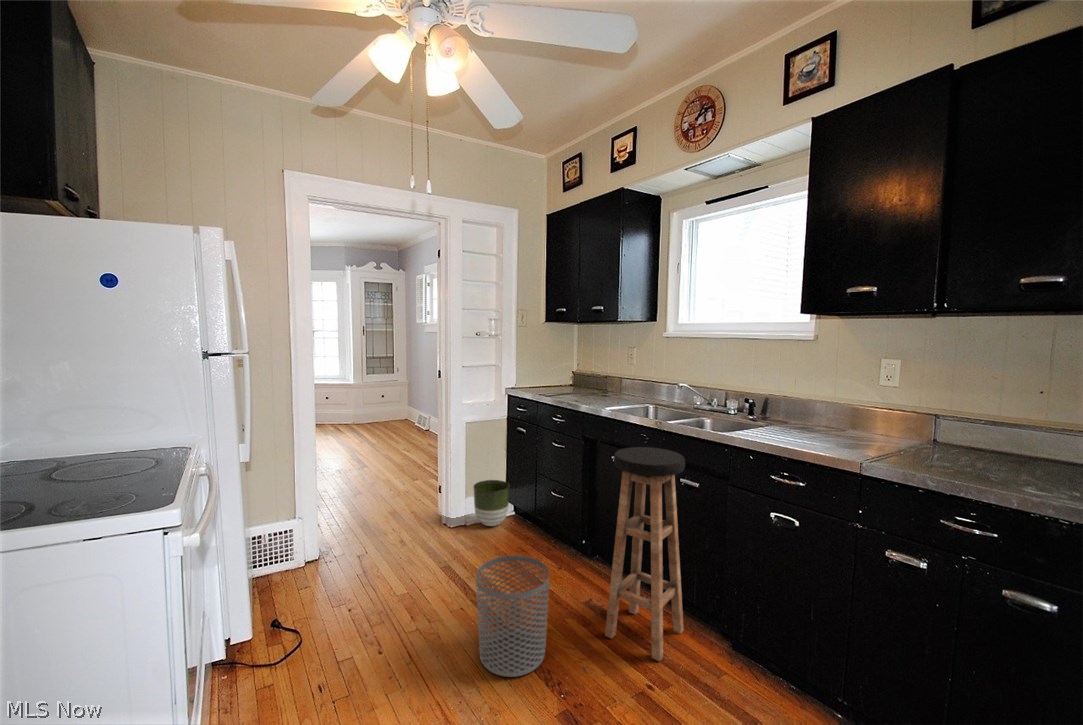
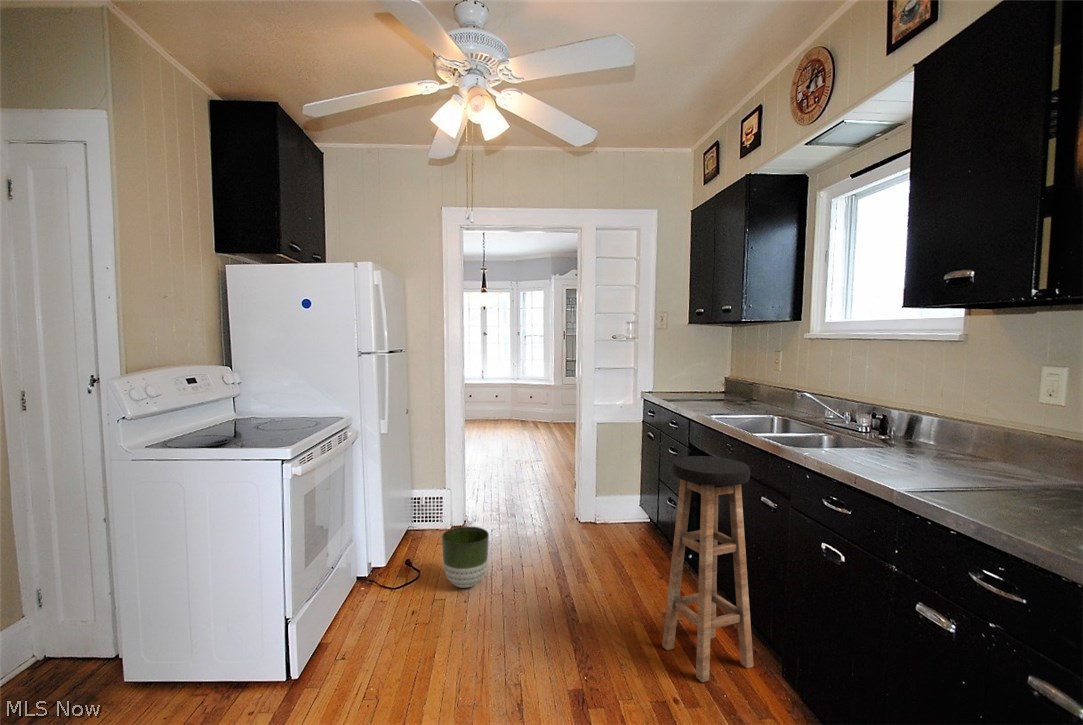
planter: present [473,480,510,526] -> present [442,526,489,588]
waste bin: present [476,555,549,677] -> none [532,544,601,651]

